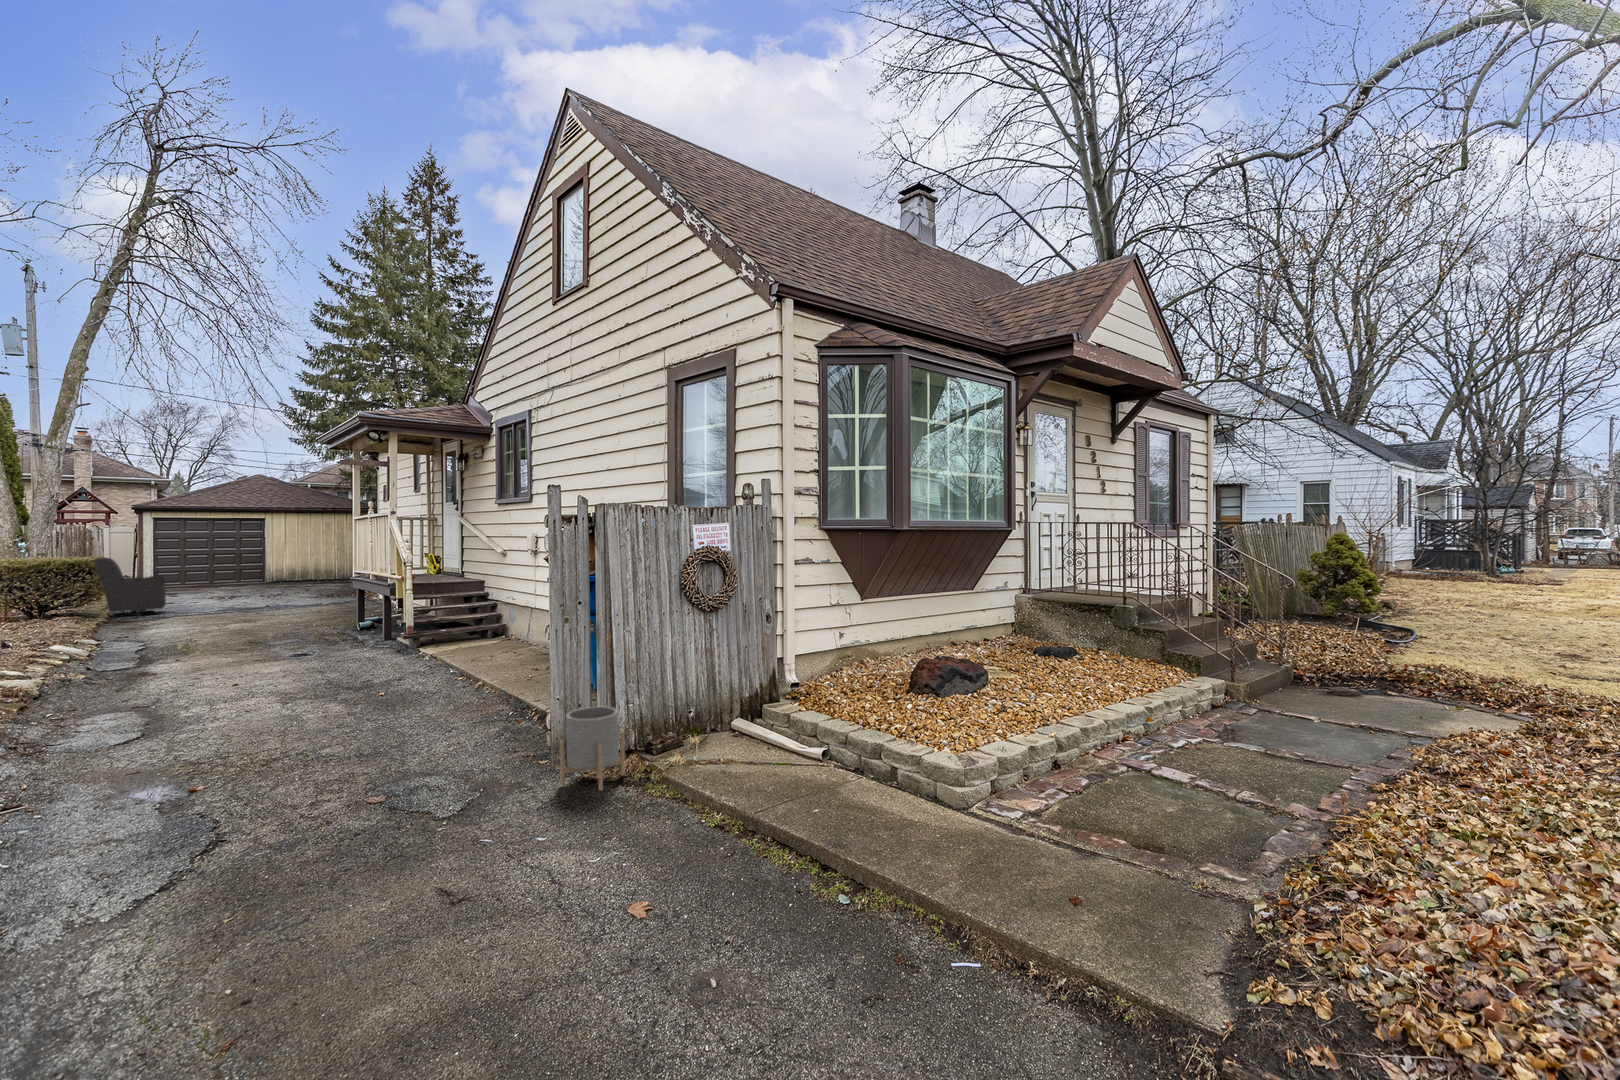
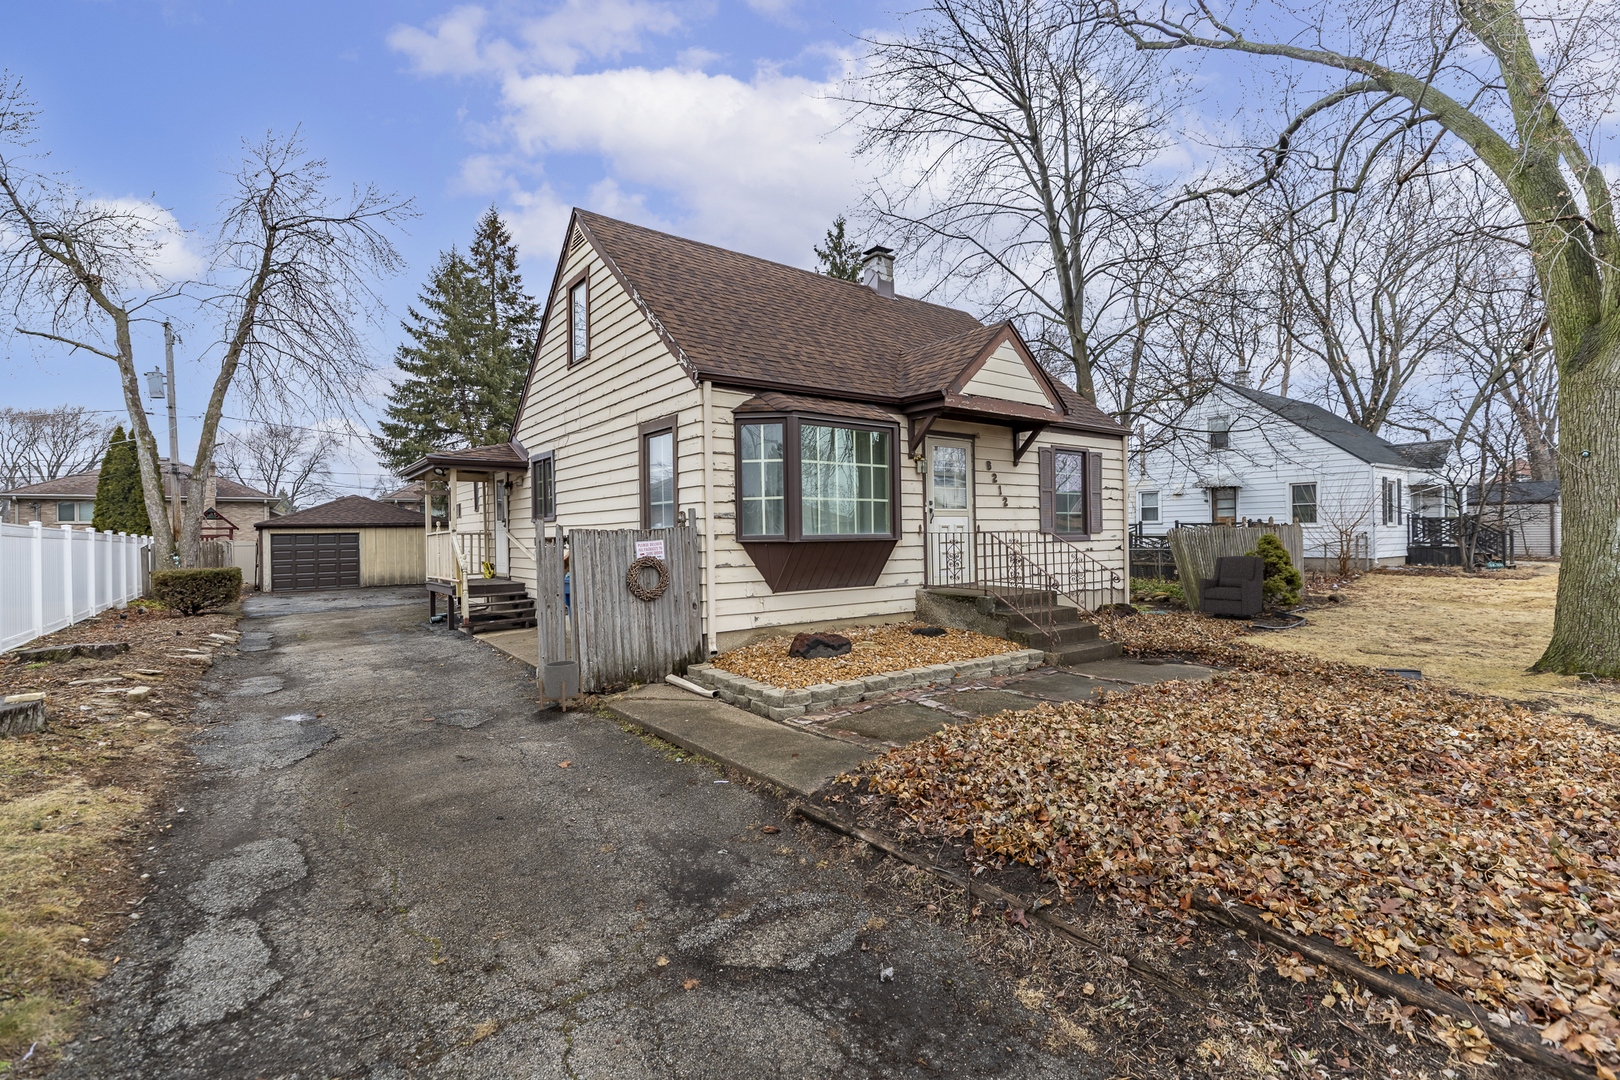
chair: present [93,558,166,617] -> present [1199,556,1263,619]

